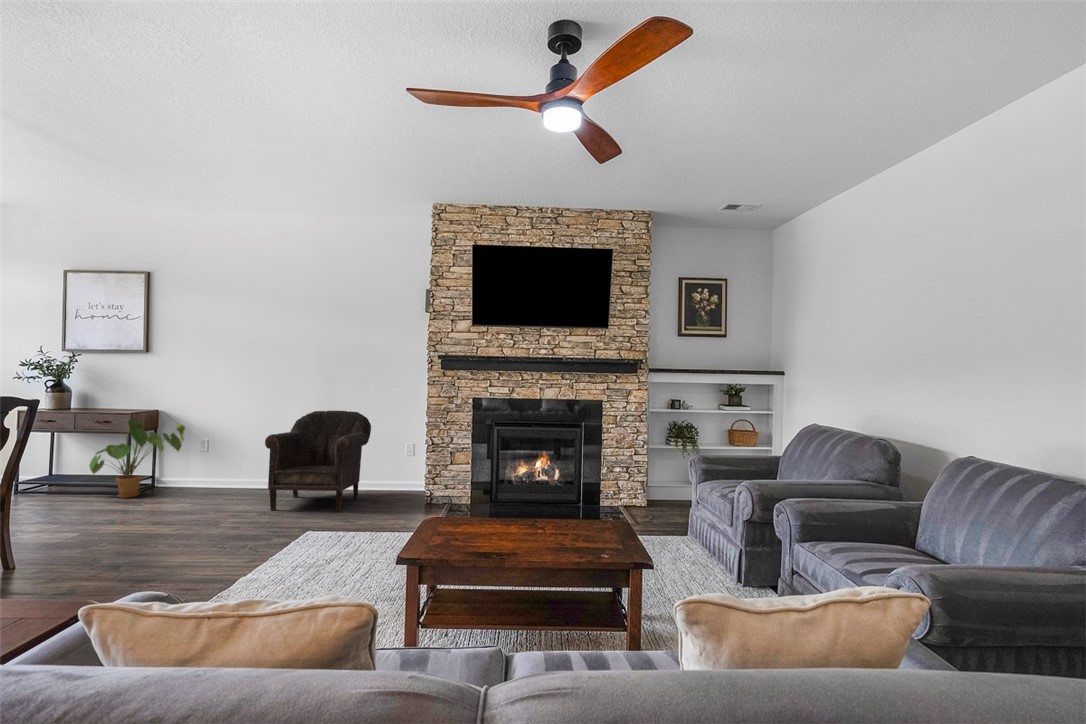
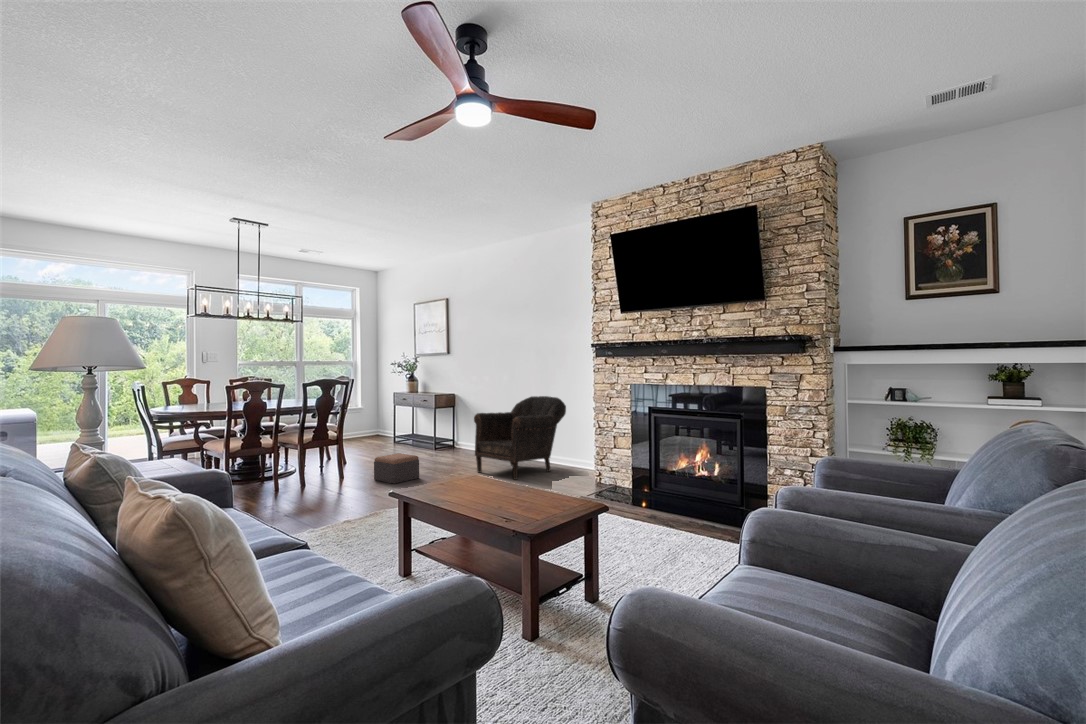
house plant: present [89,420,185,498] -> none [406,400,466,453]
footstool: none [137,498,206,541] -> present [374,453,419,484]

